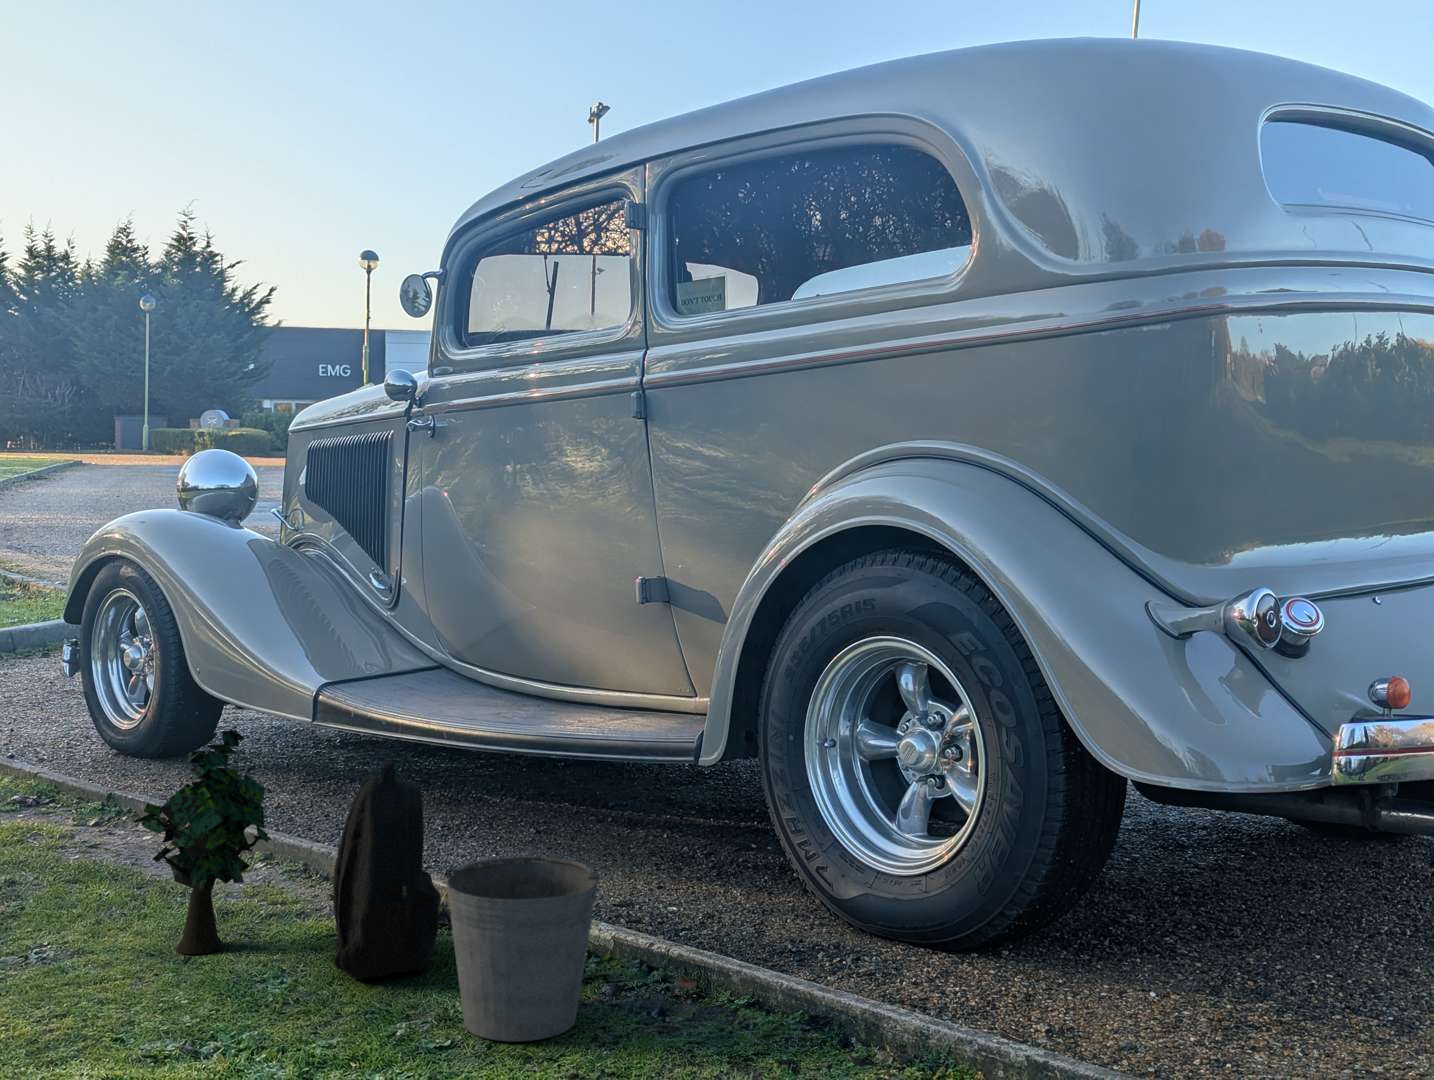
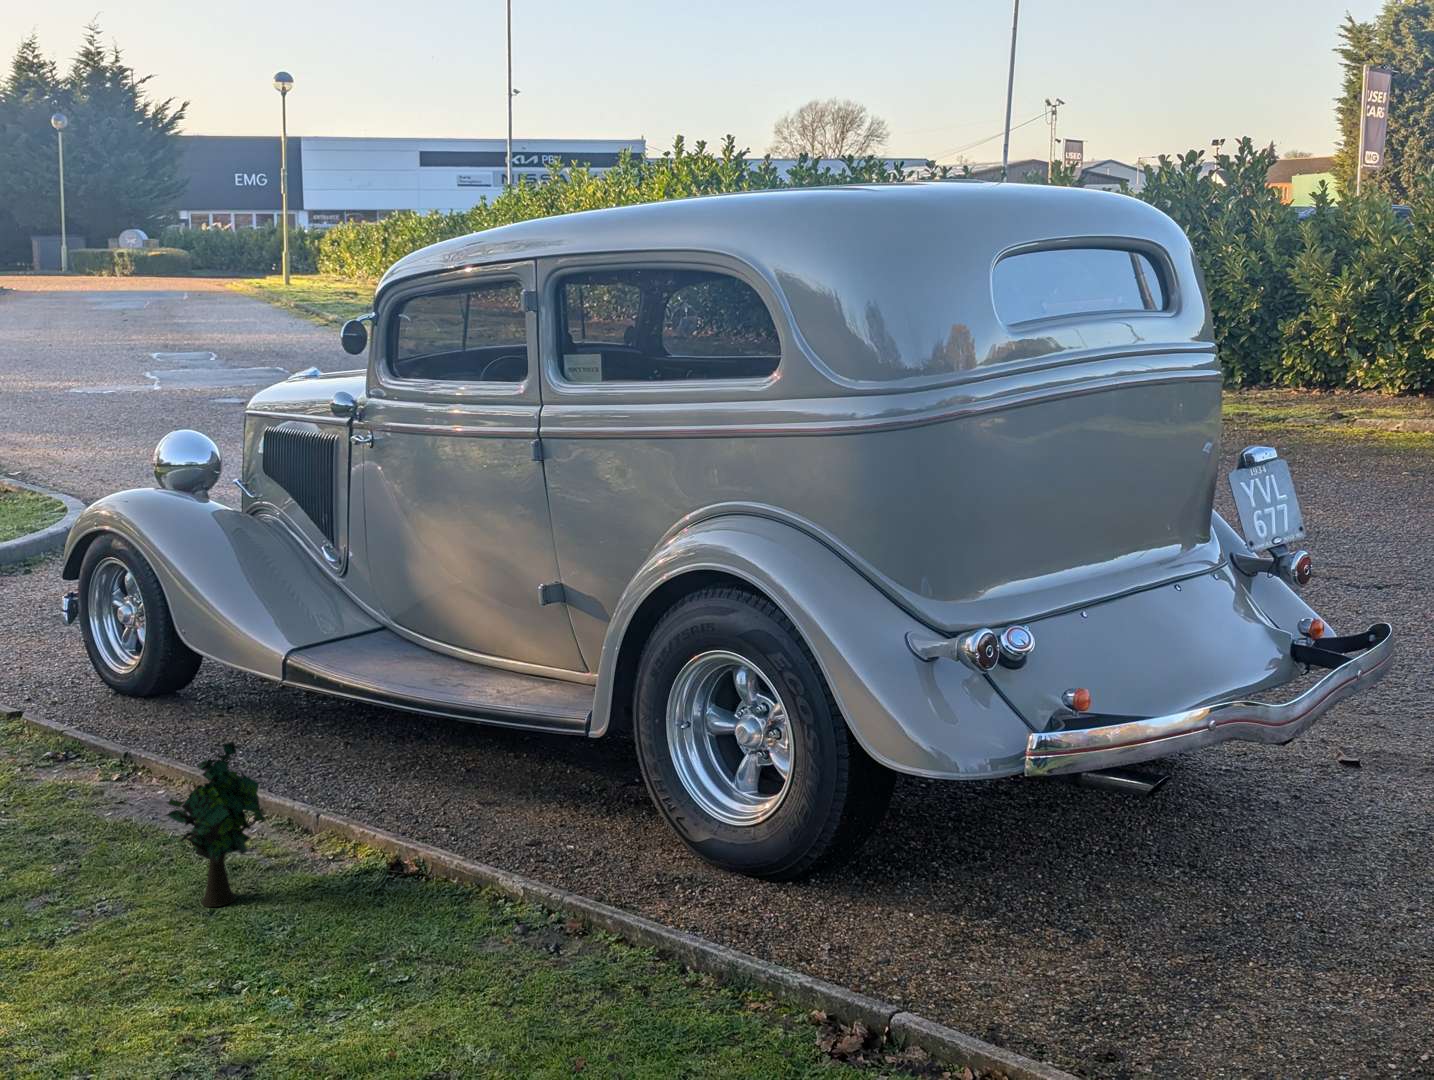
backpack: present [333,762,441,980] -> none [316,767,396,927]
bucket: present [446,856,600,1041] -> none [399,839,509,976]

